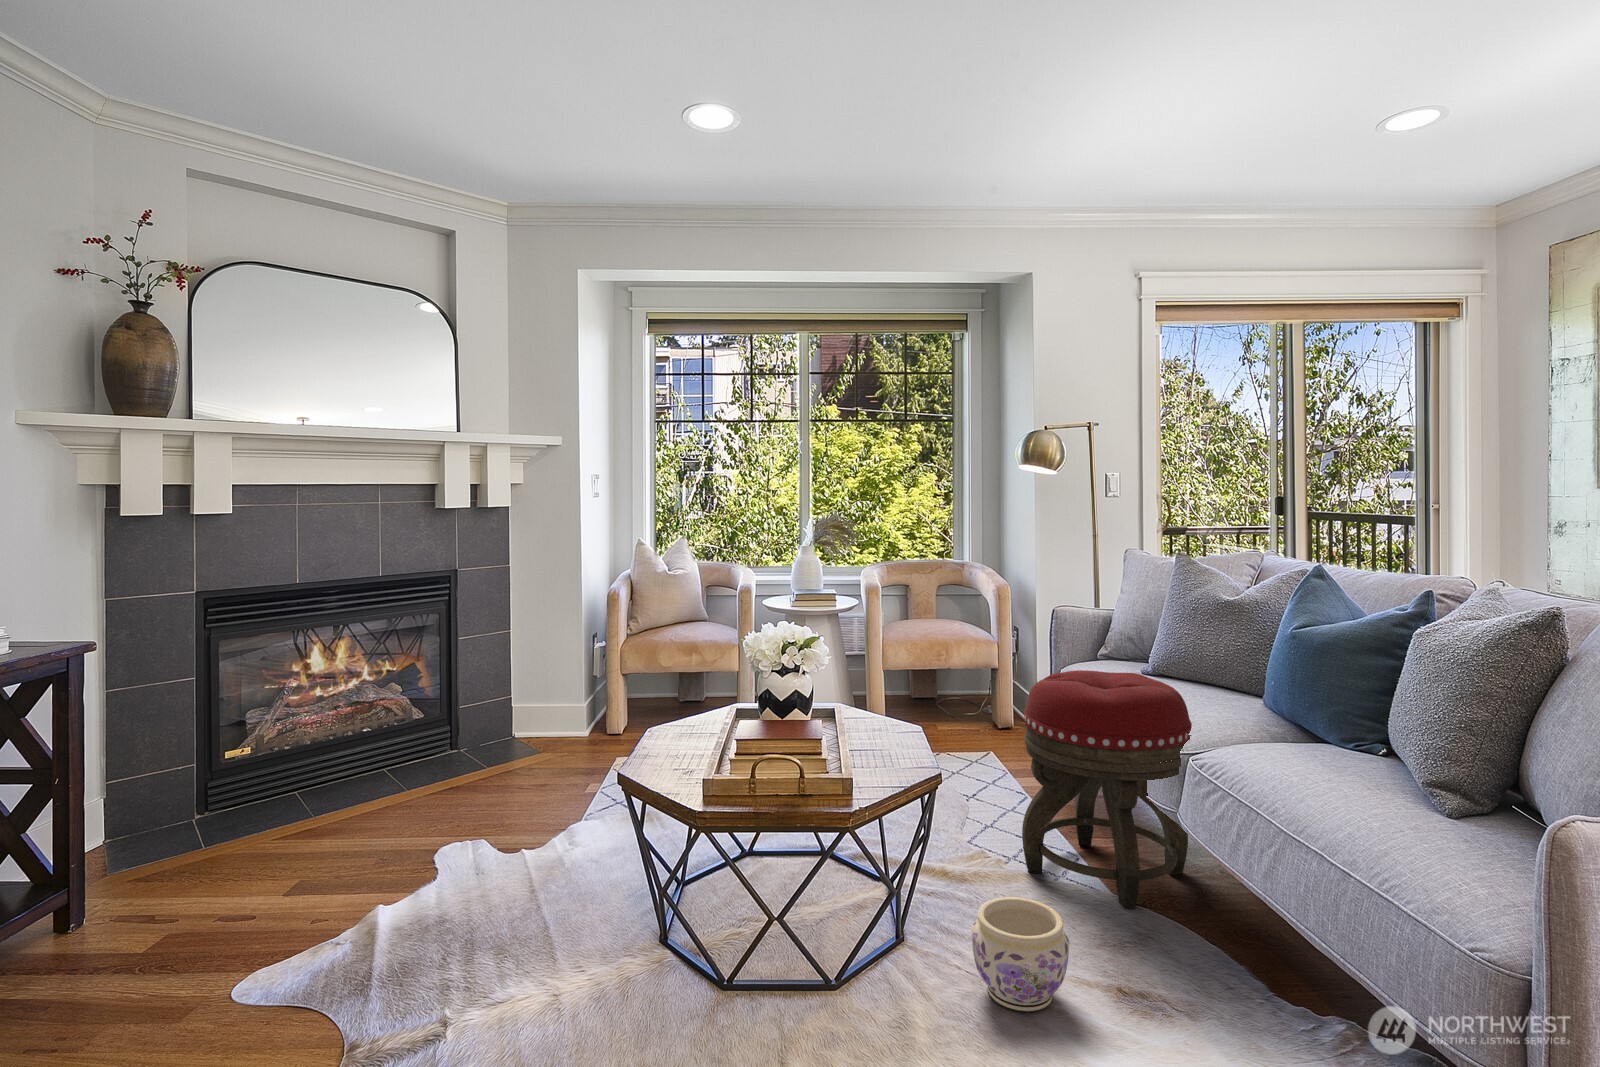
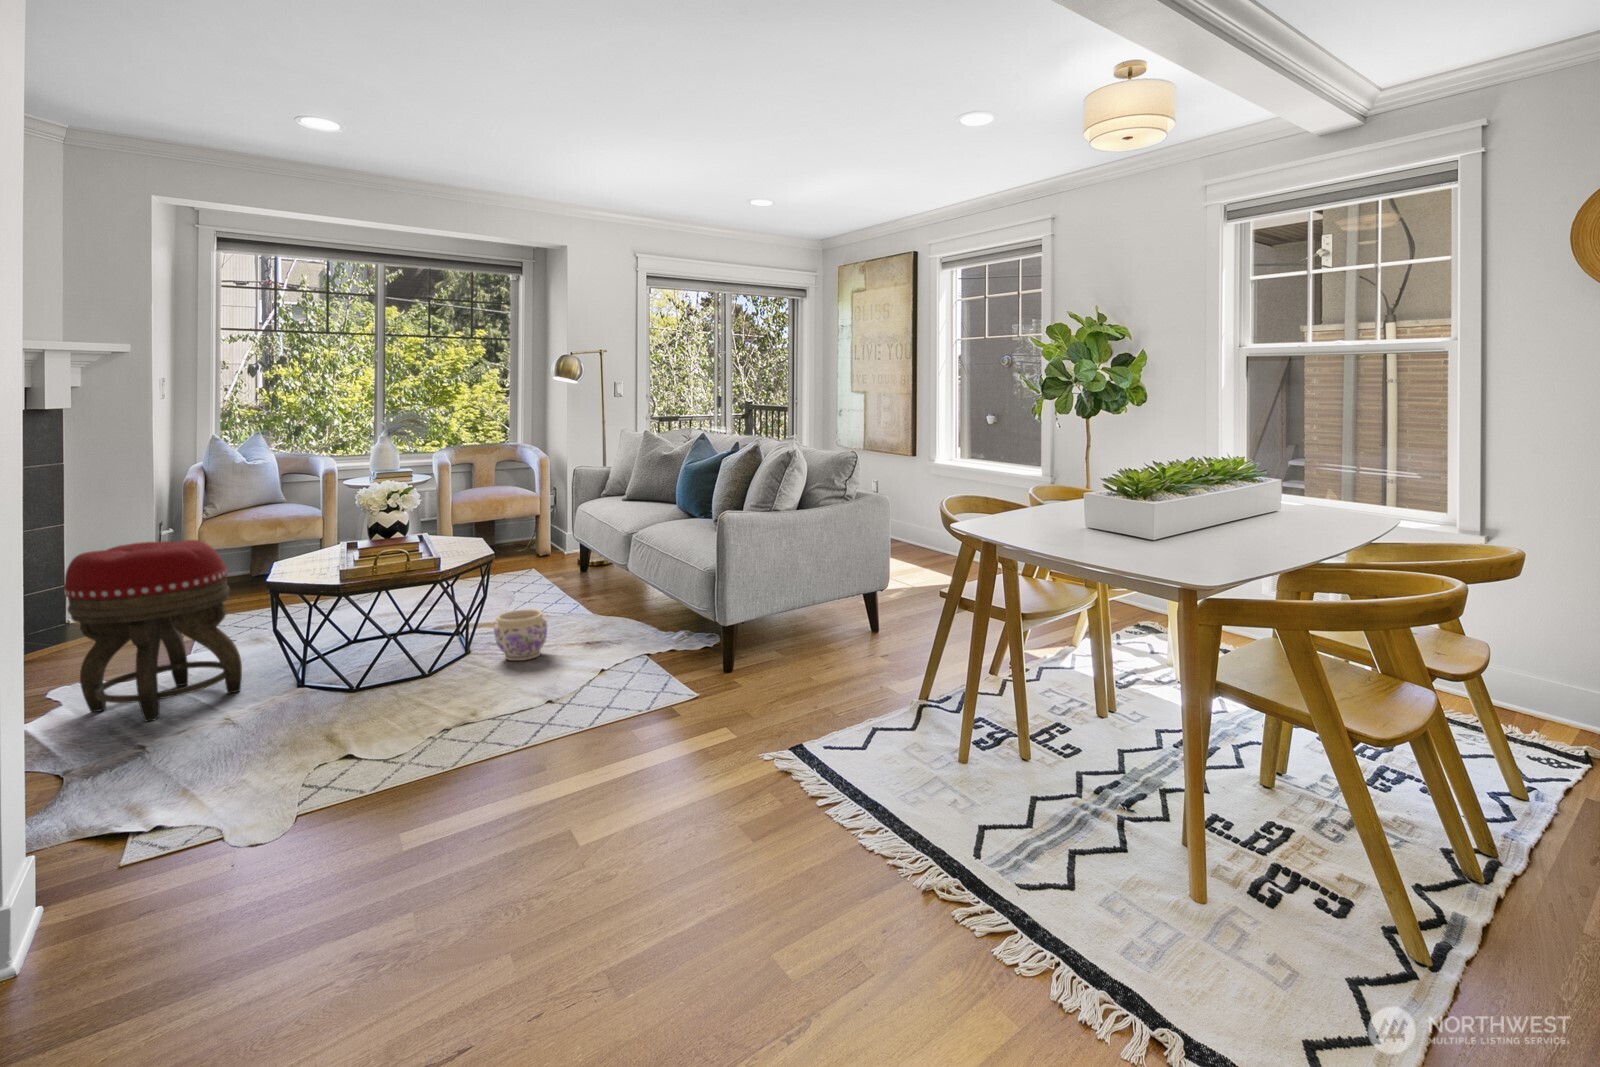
footstool: present [1022,670,1192,909] -> present [64,540,242,722]

